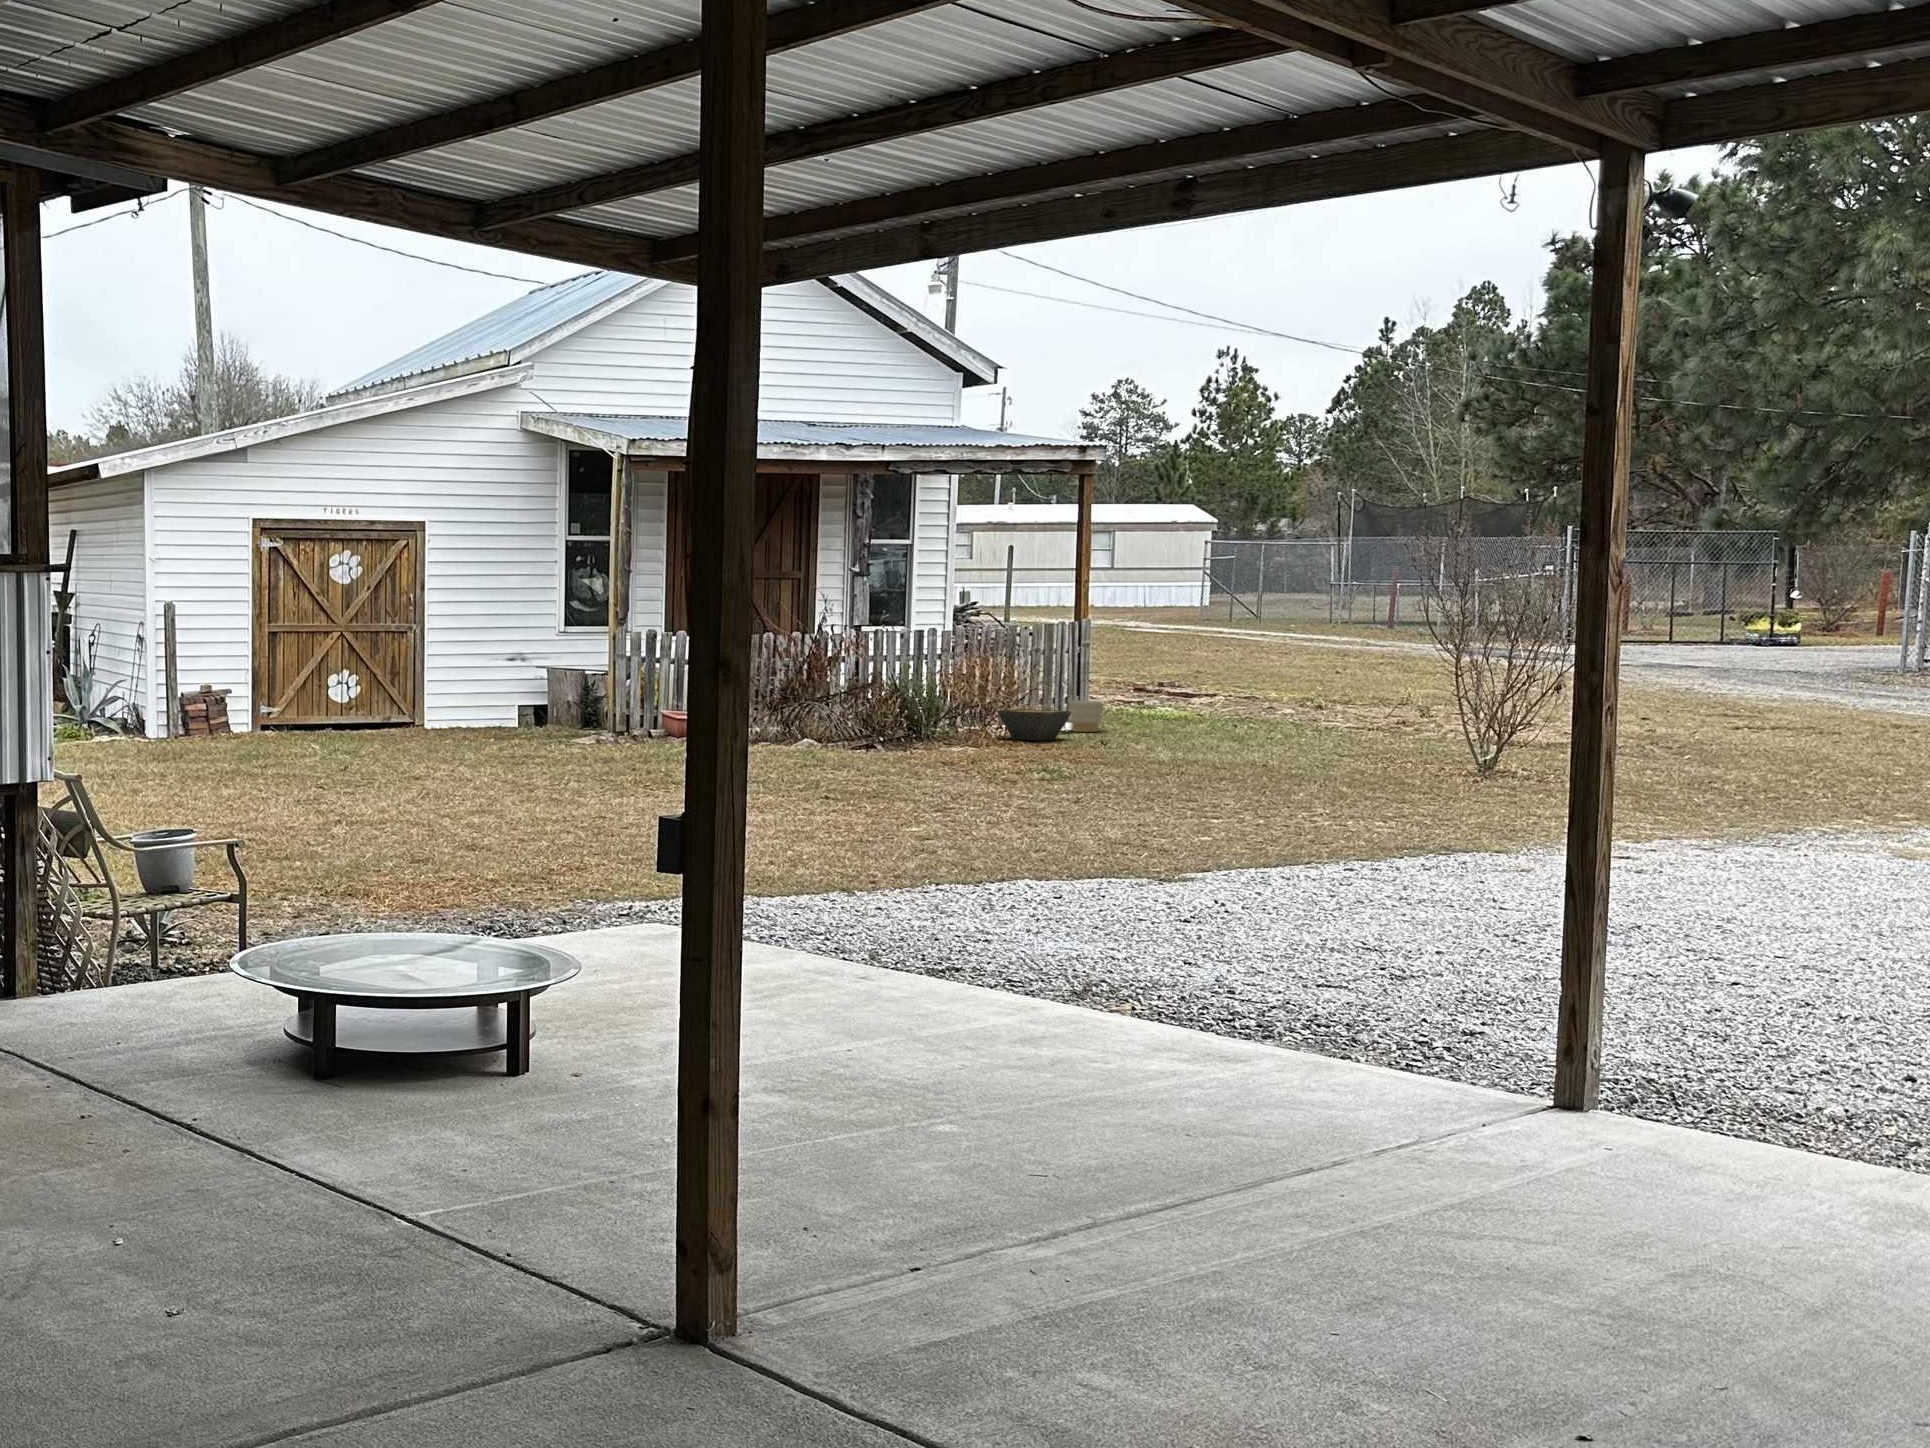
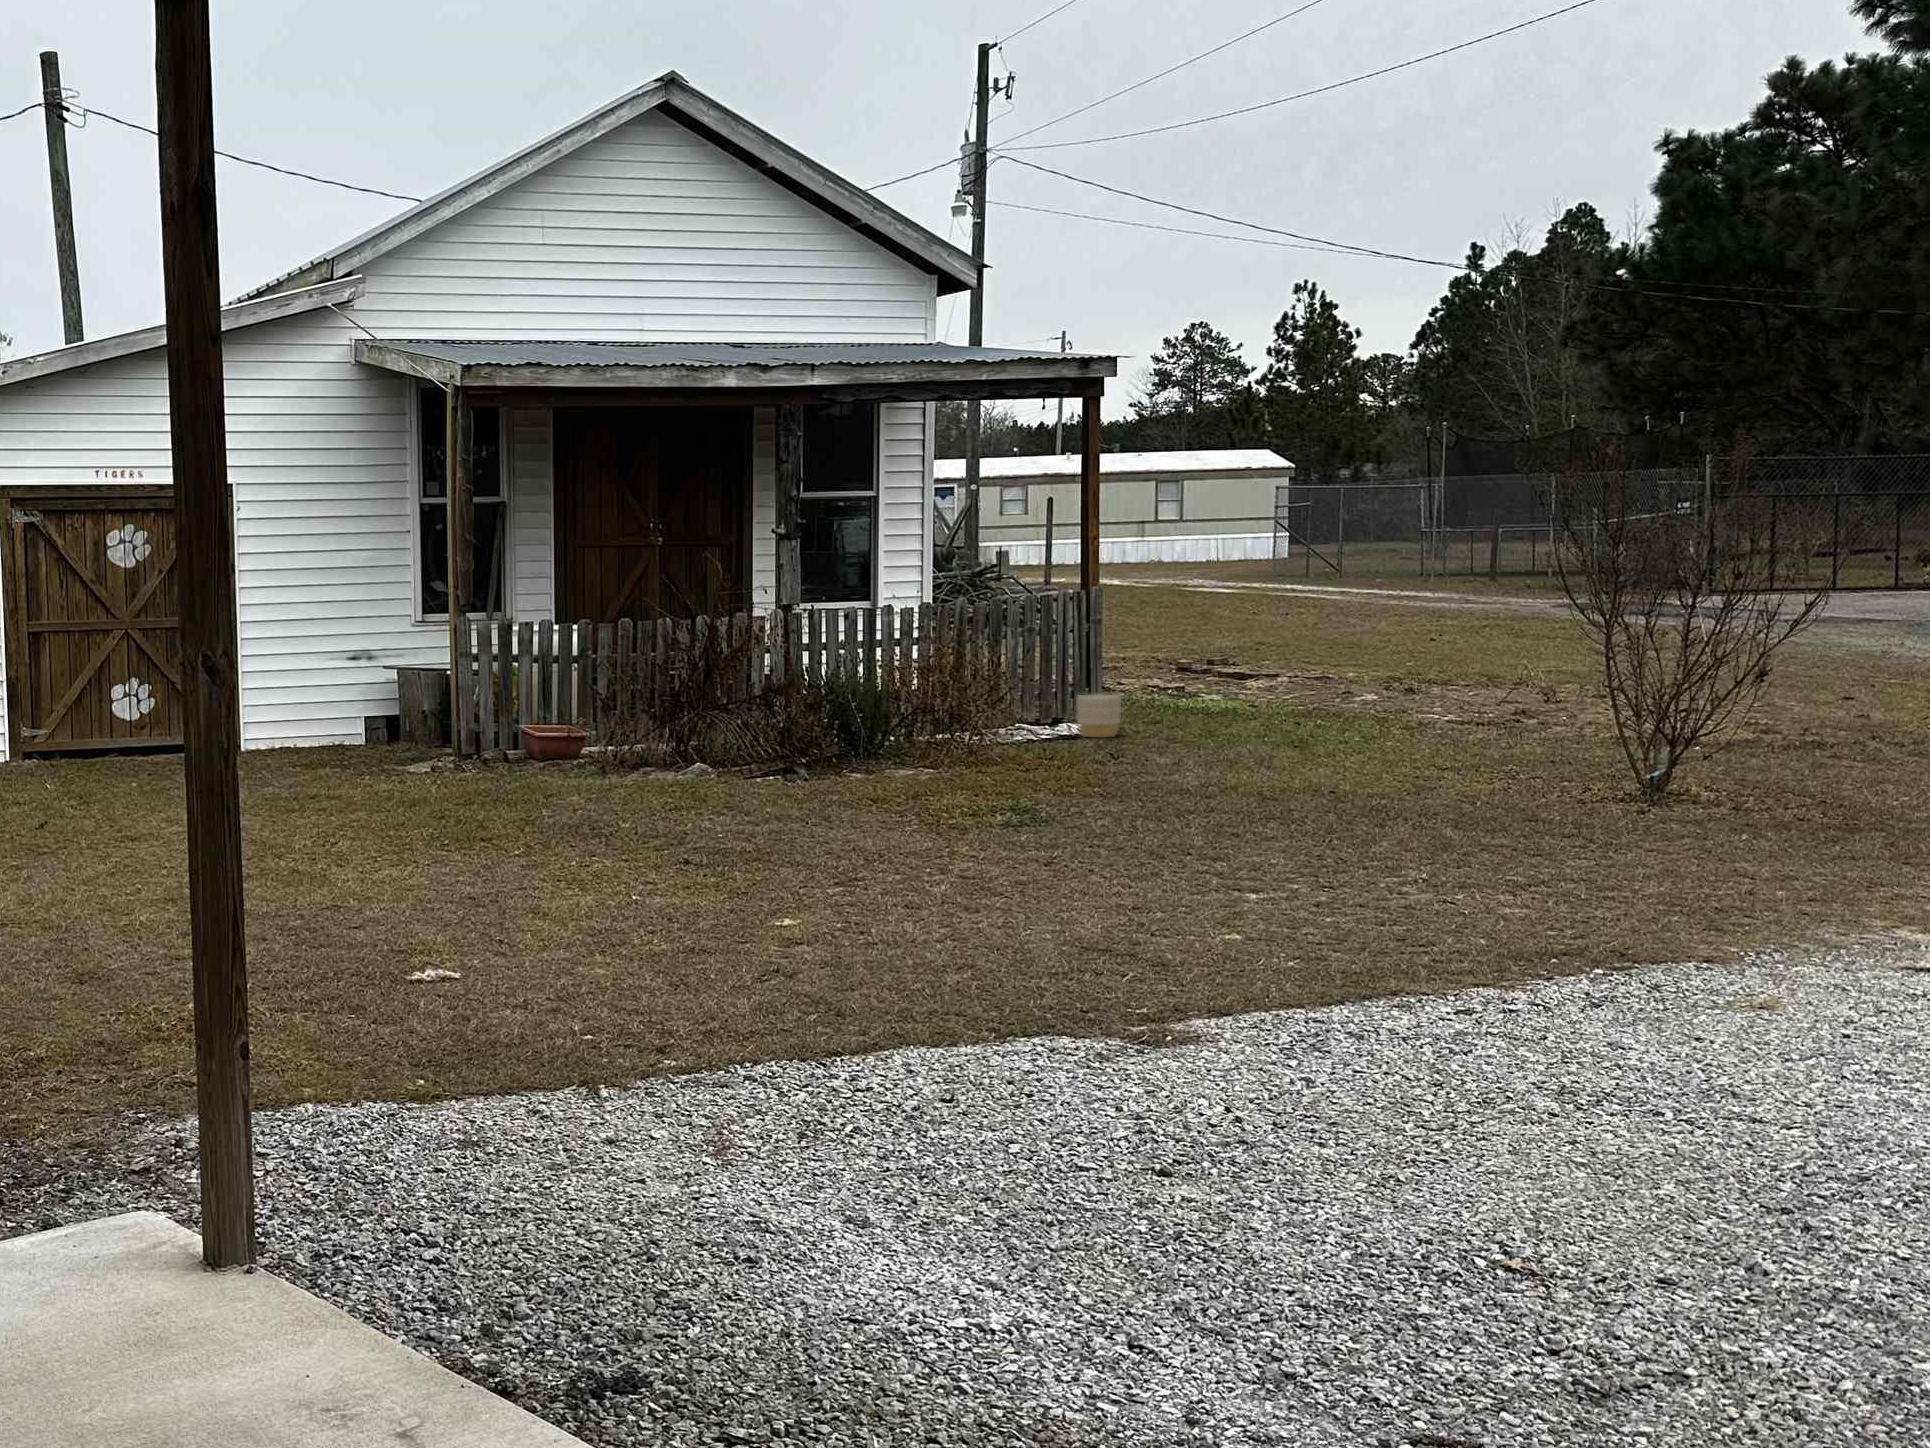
basket: present [997,709,1072,740] -> none [976,710,1078,753]

